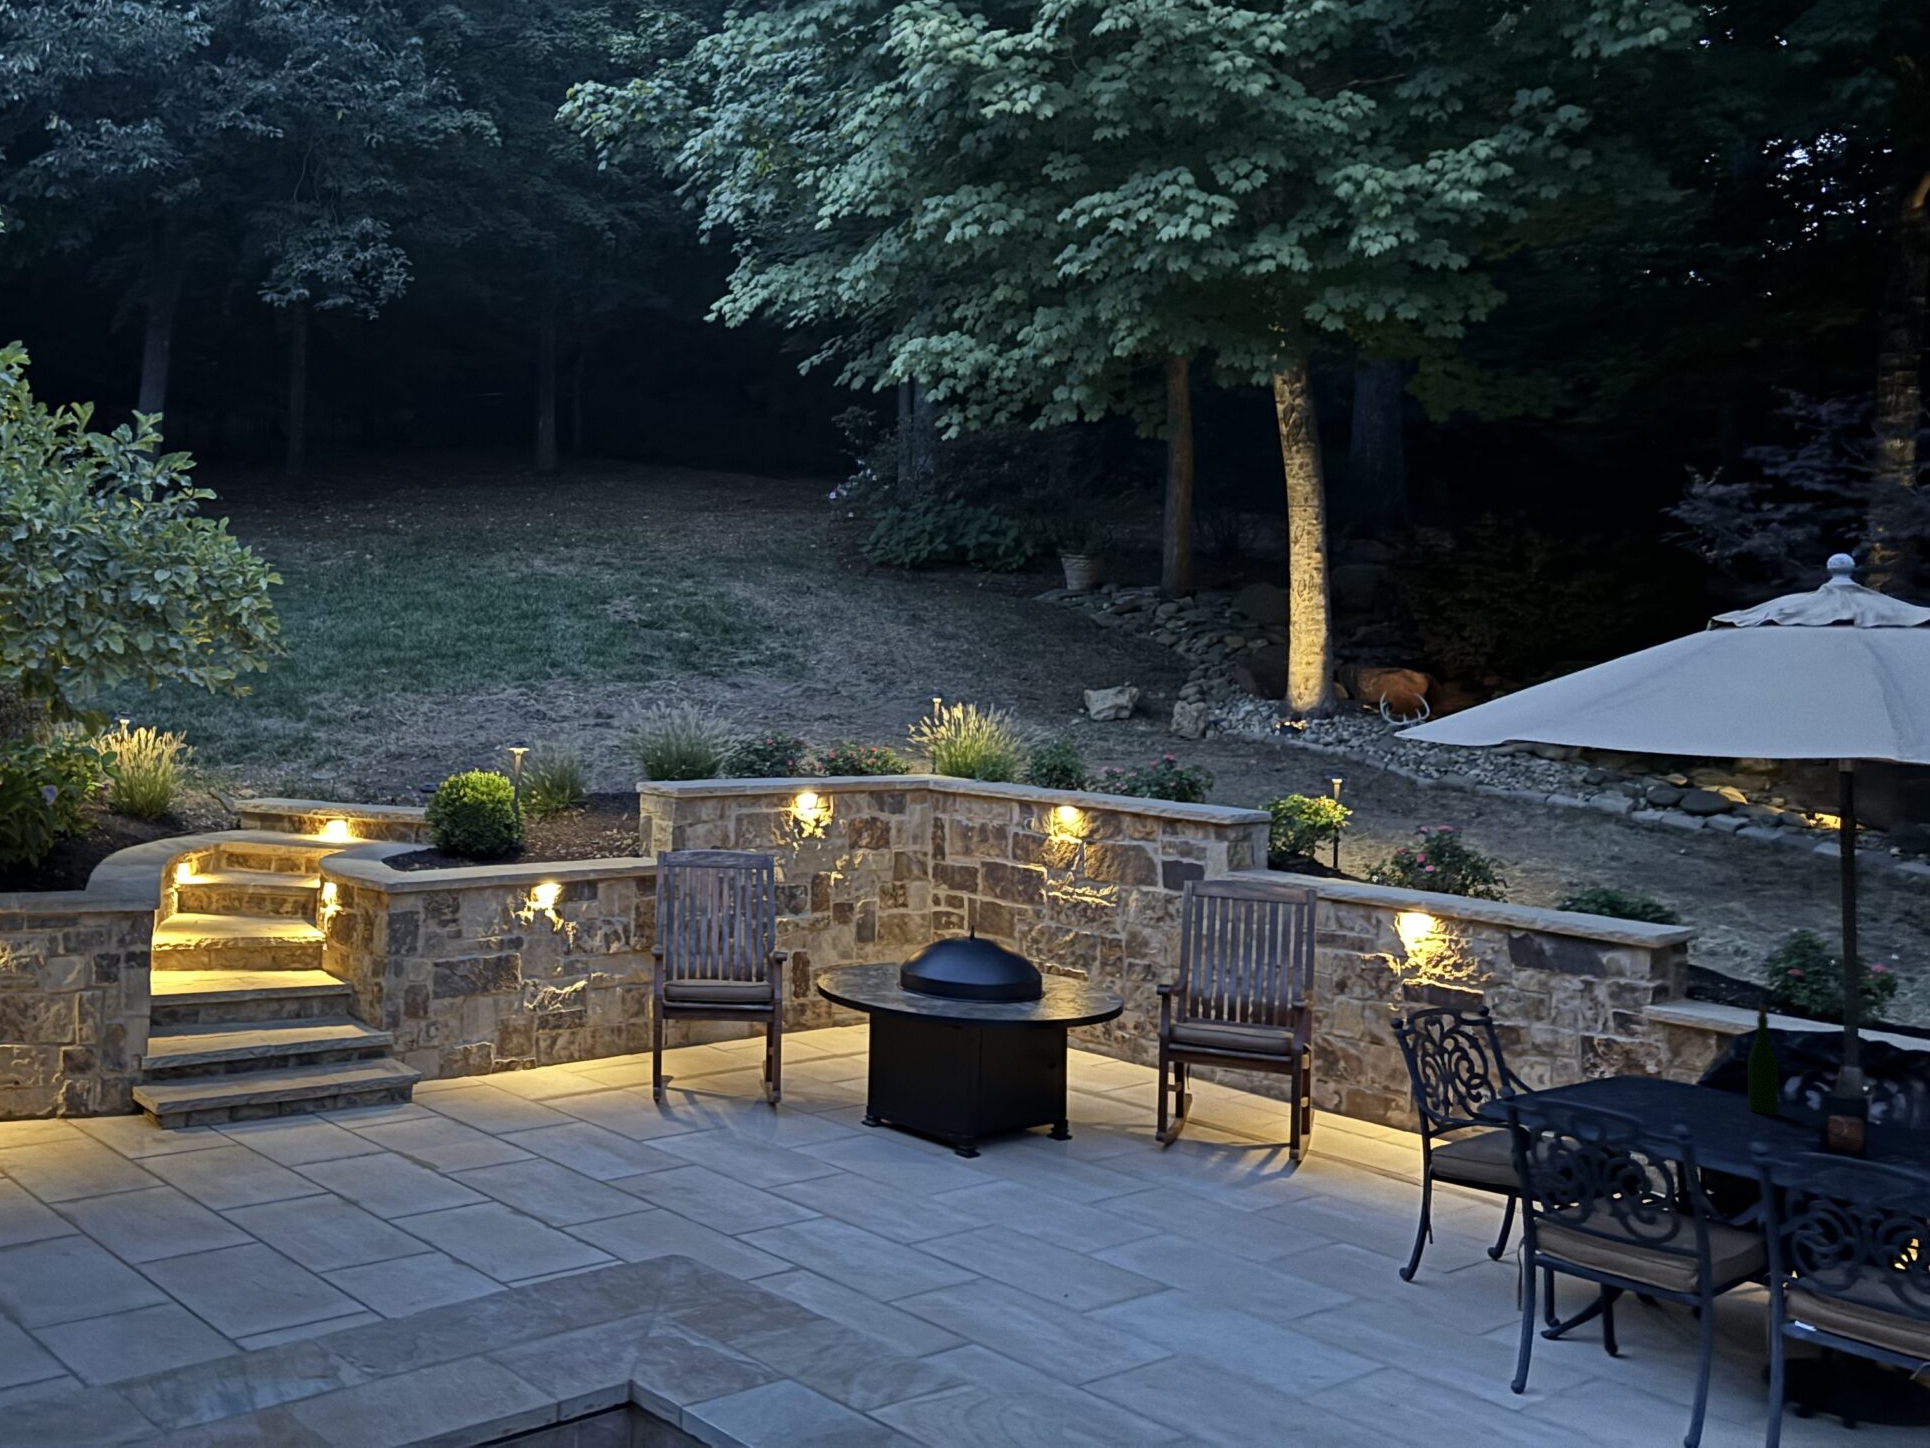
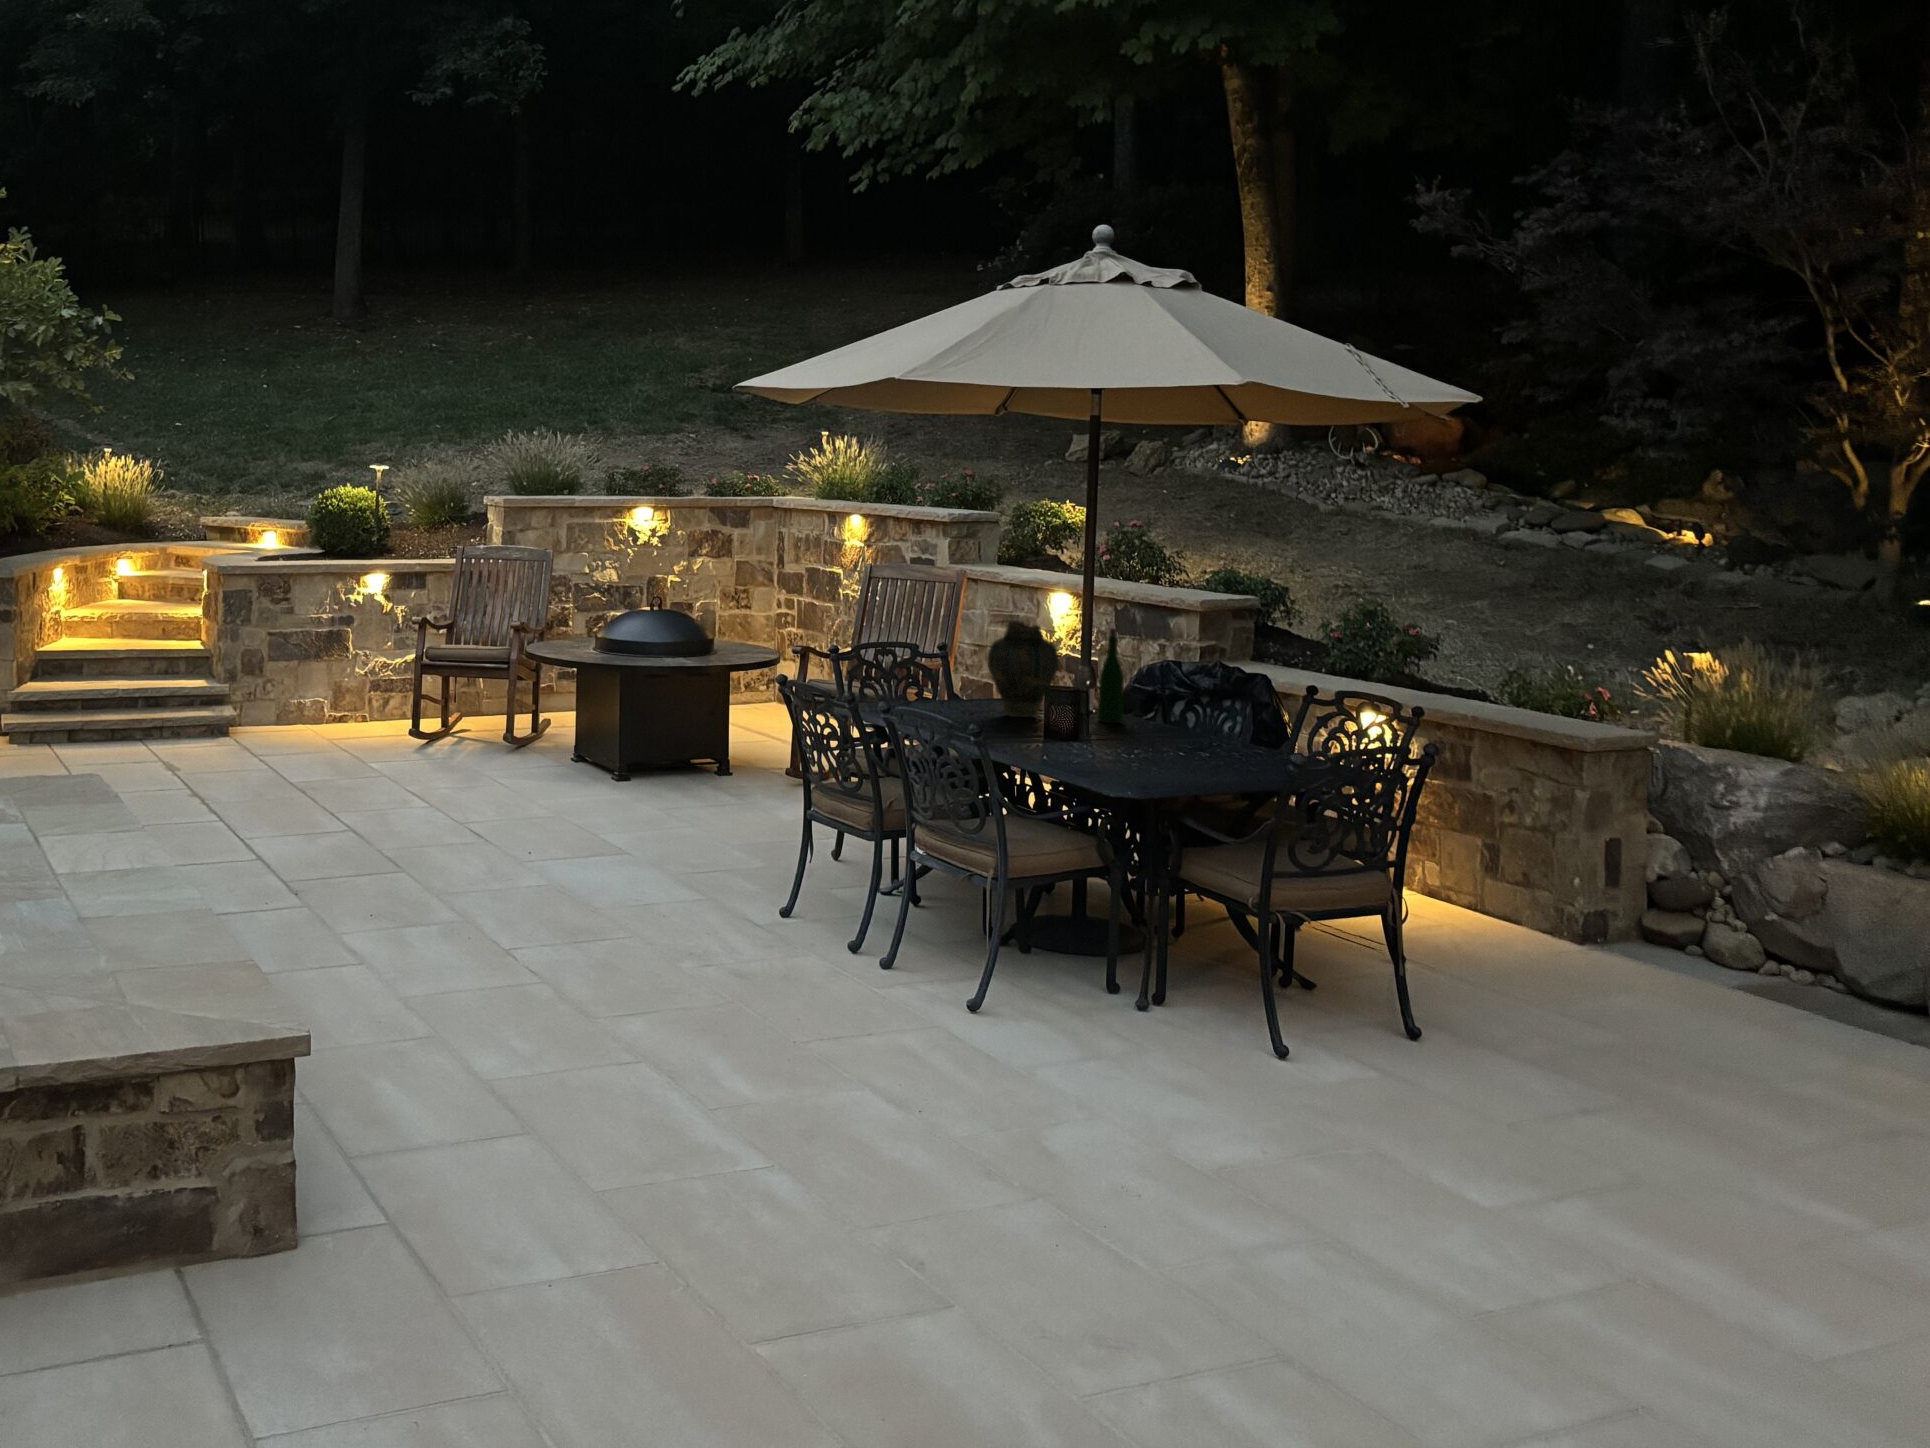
vase: none [1644,1003,1733,1116] -> present [988,620,1059,717]

